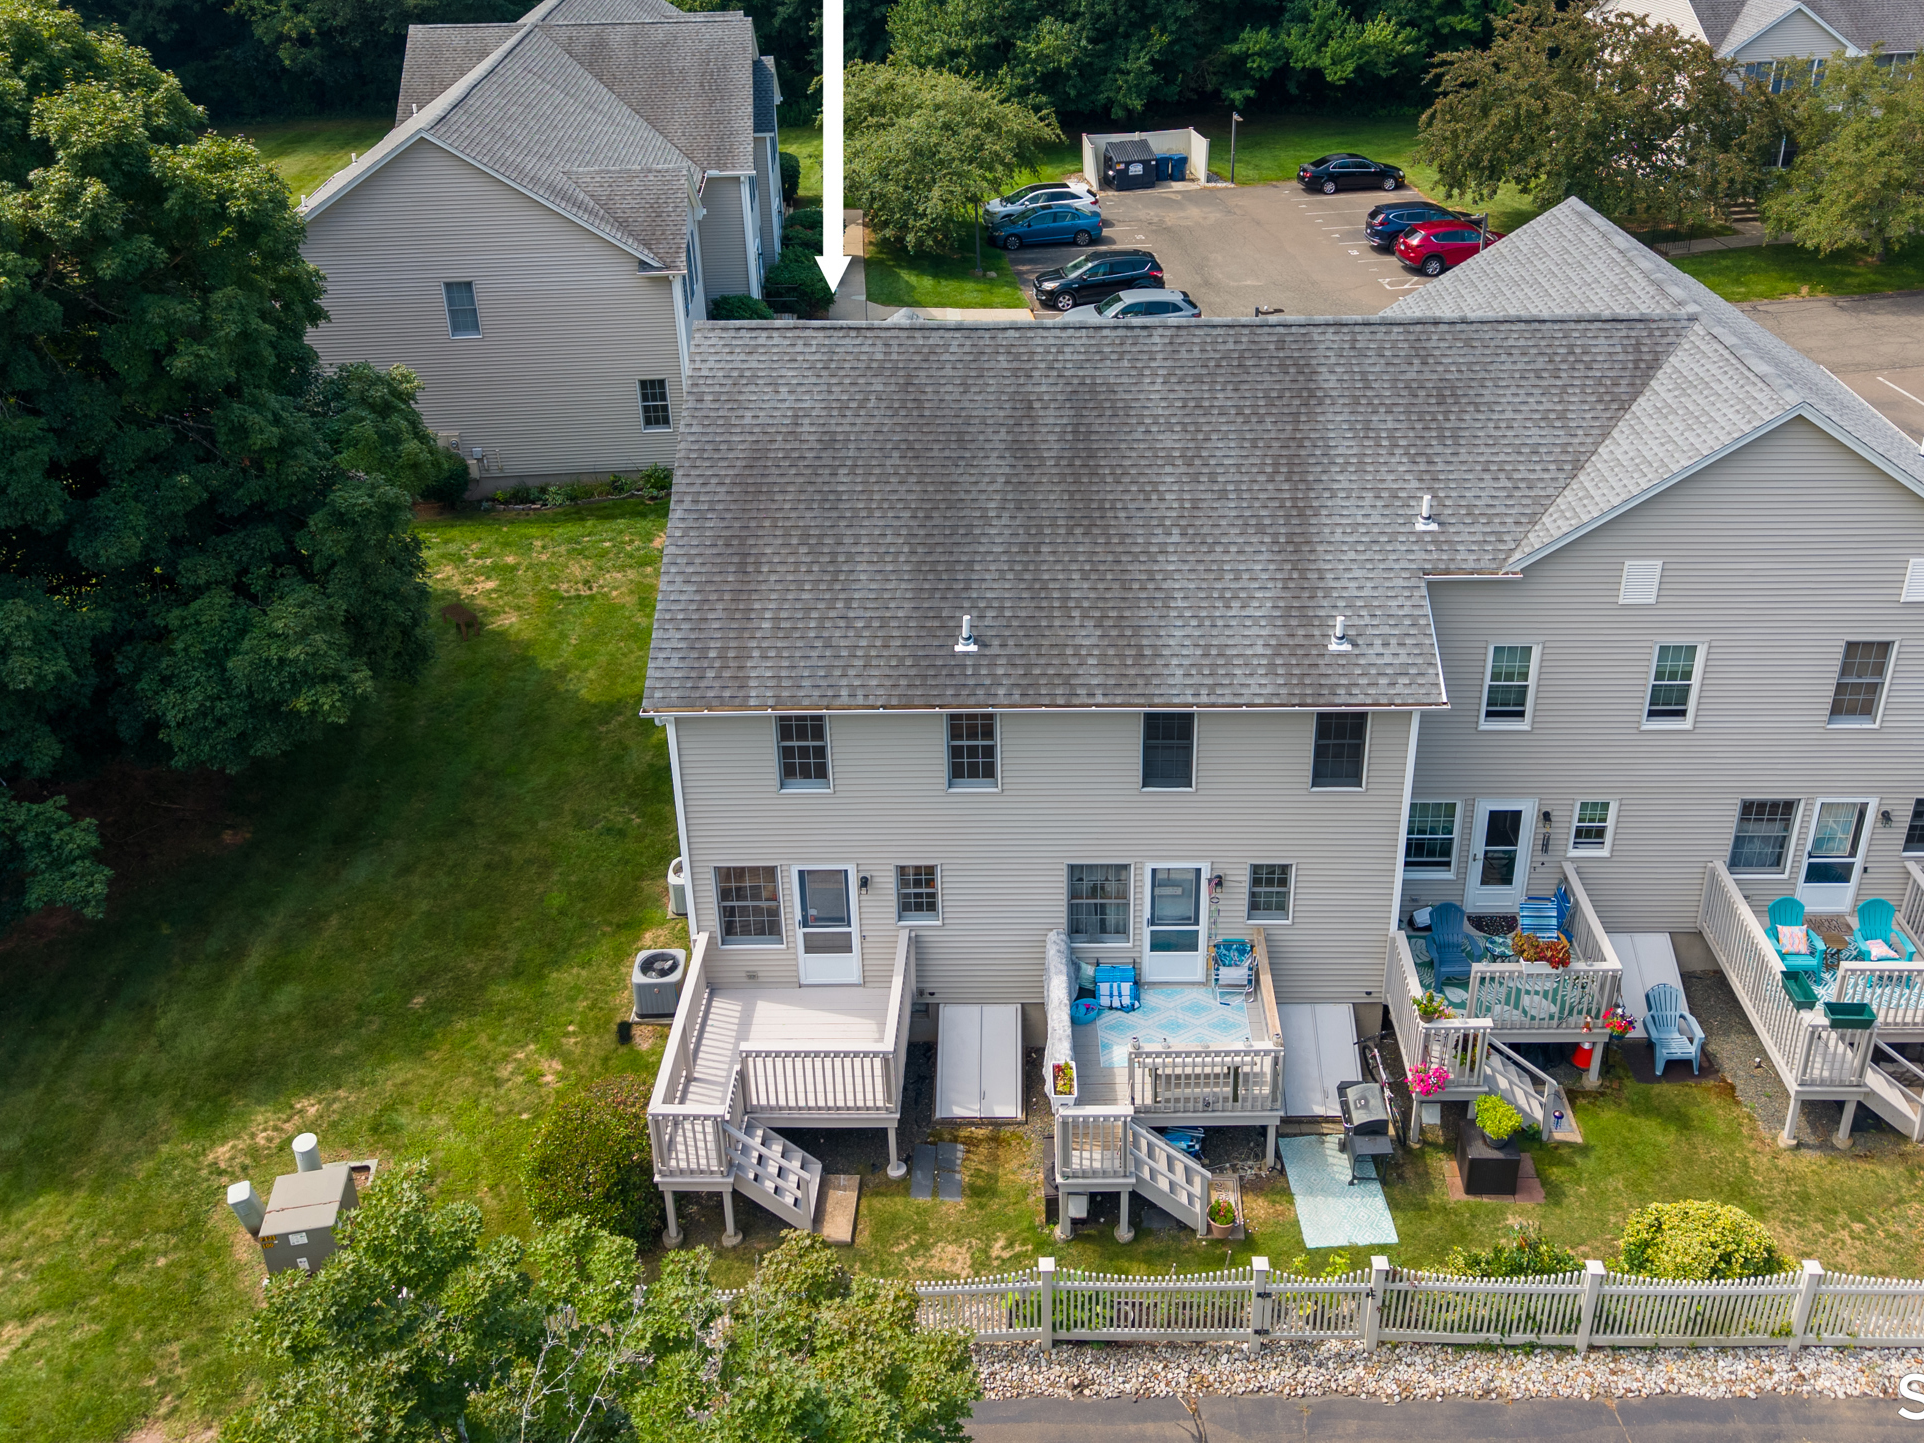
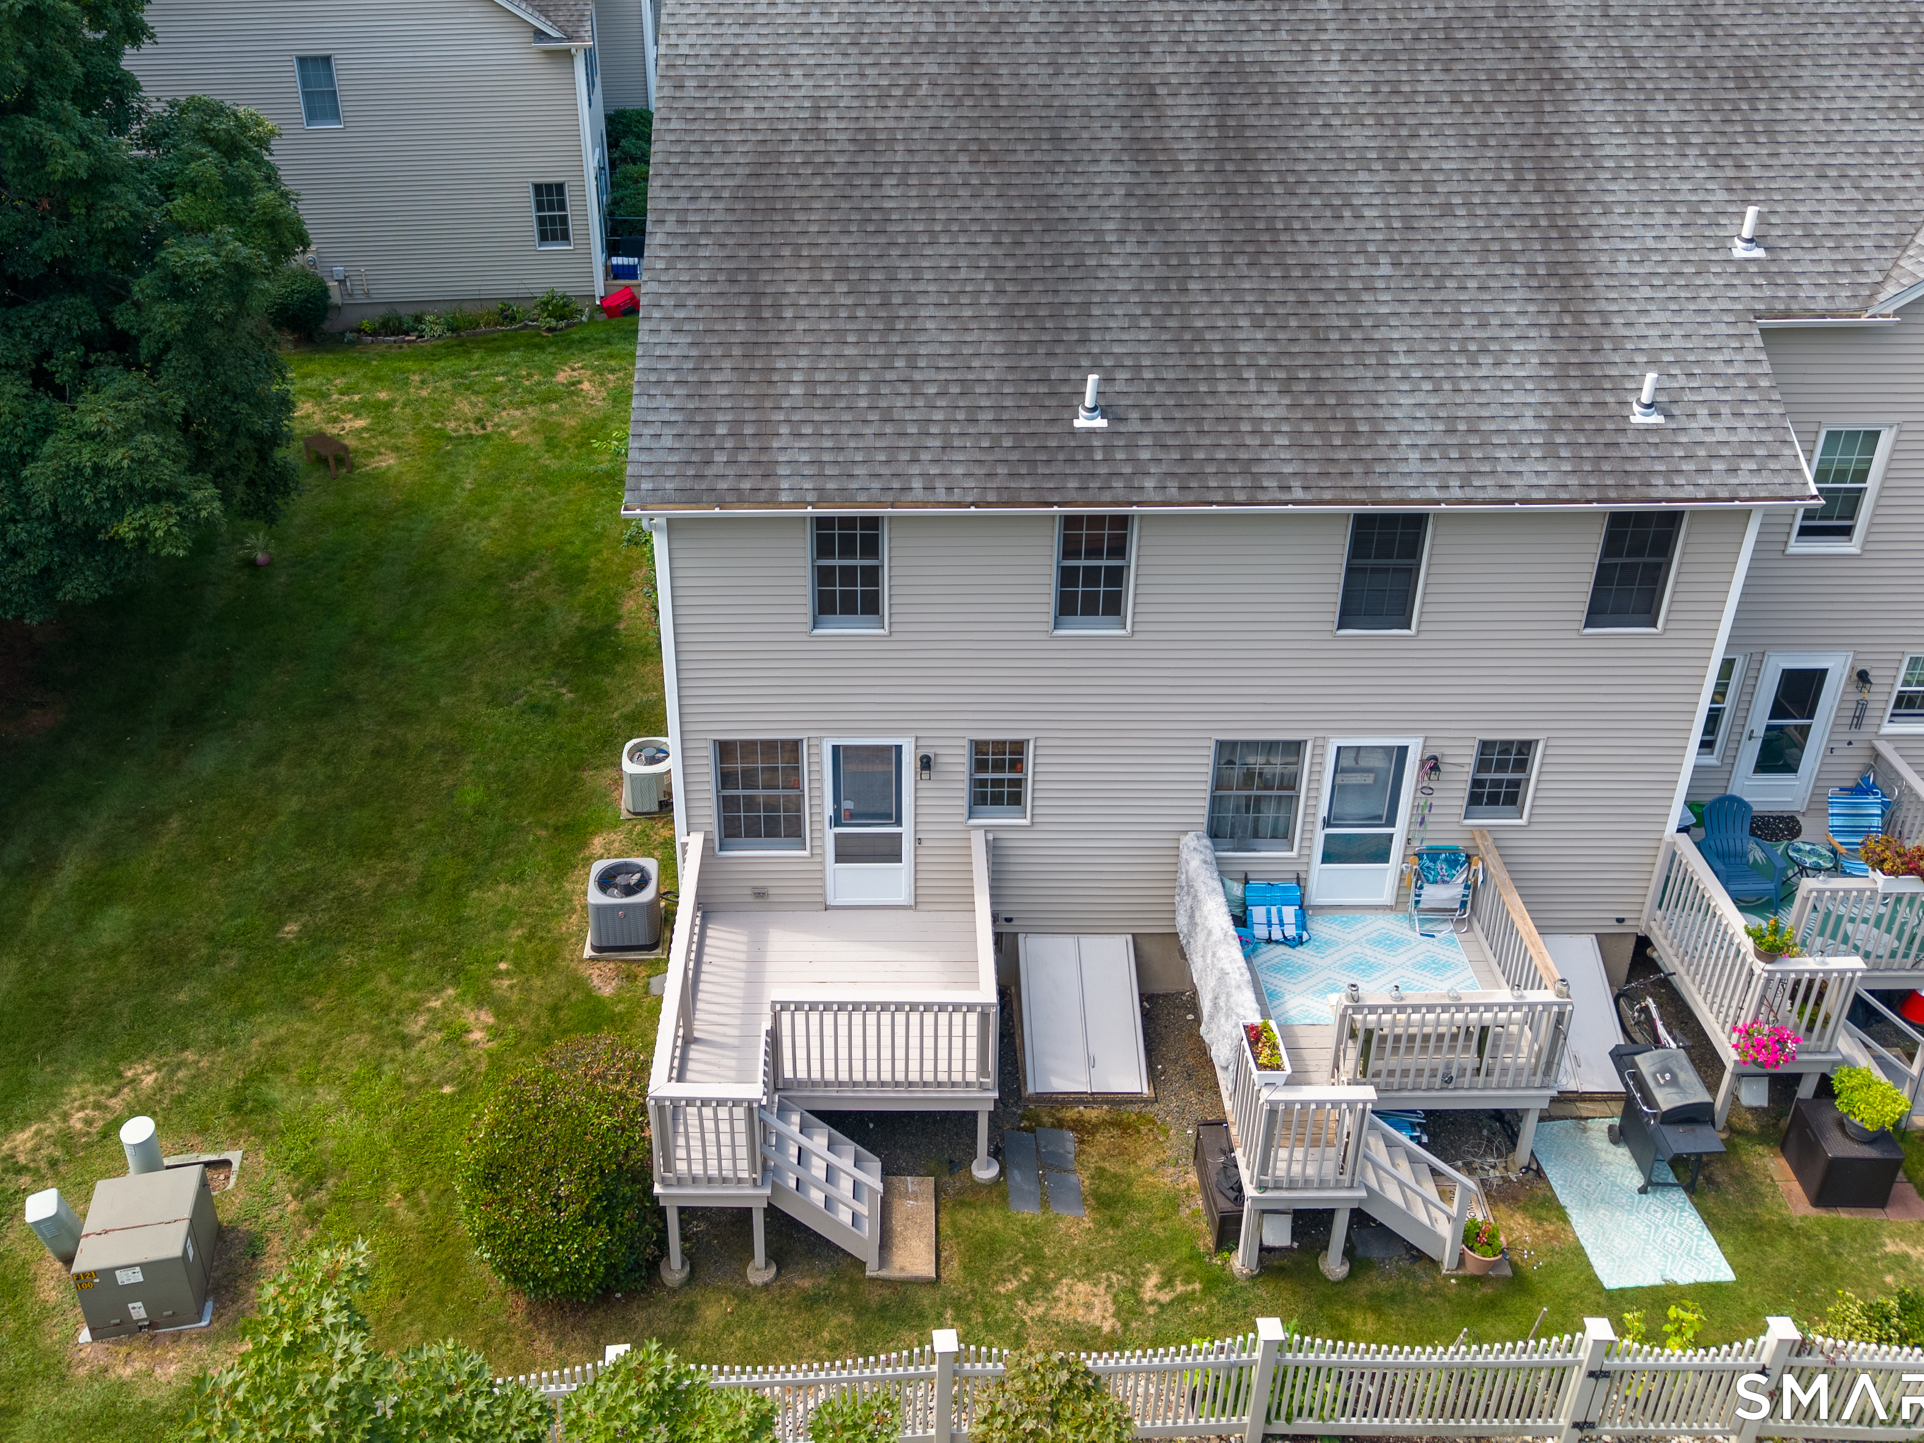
decorative plant: none [386,688,419,716] -> present [247,537,269,566]
watering can: present [616,1012,636,1044] -> none [570,943,600,989]

